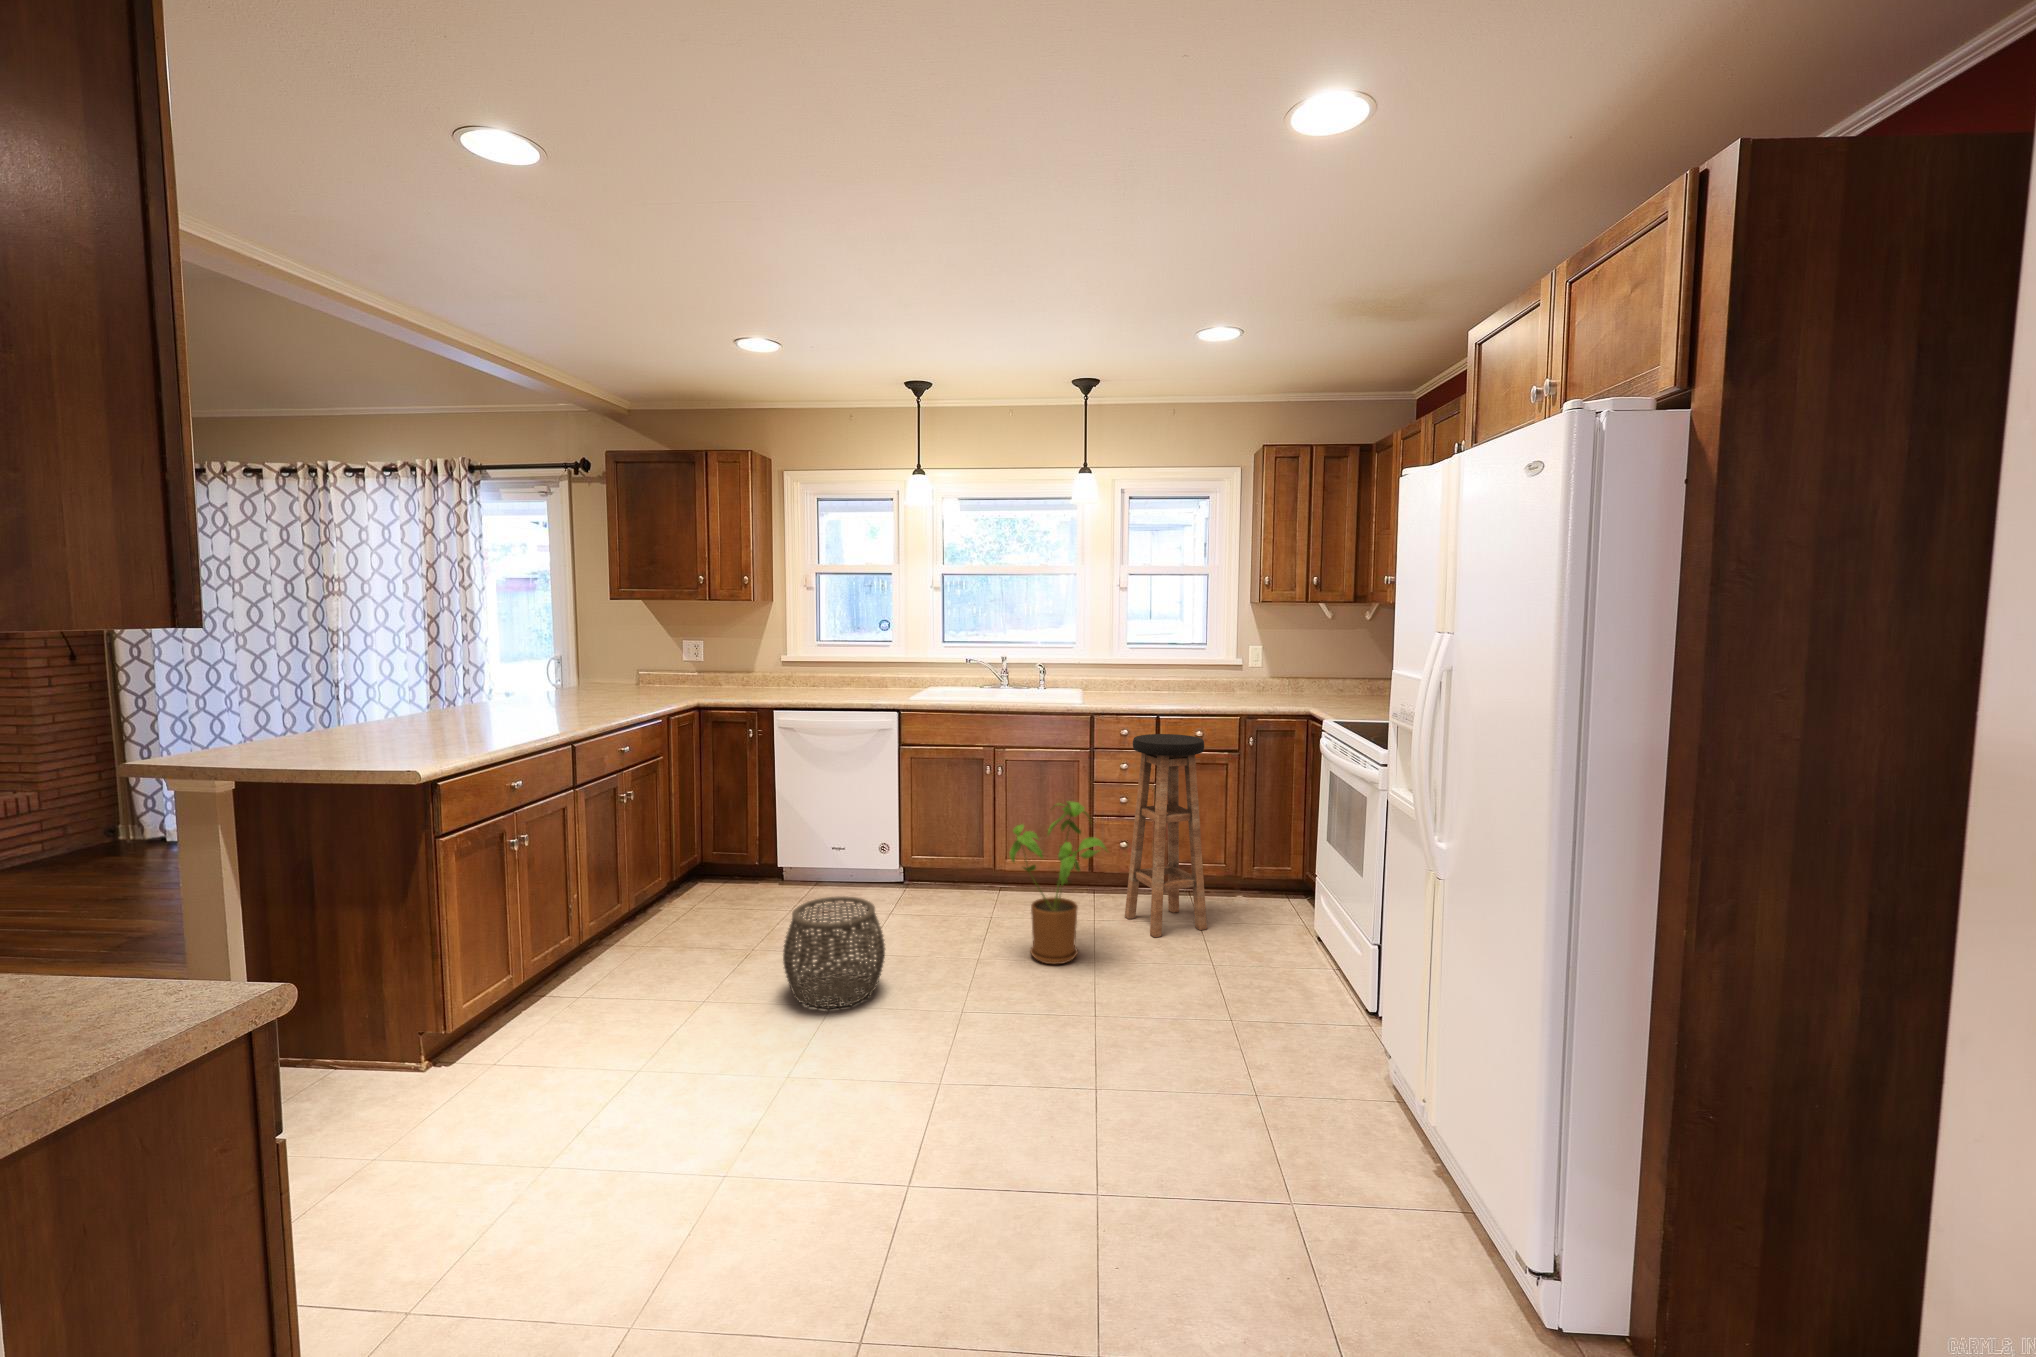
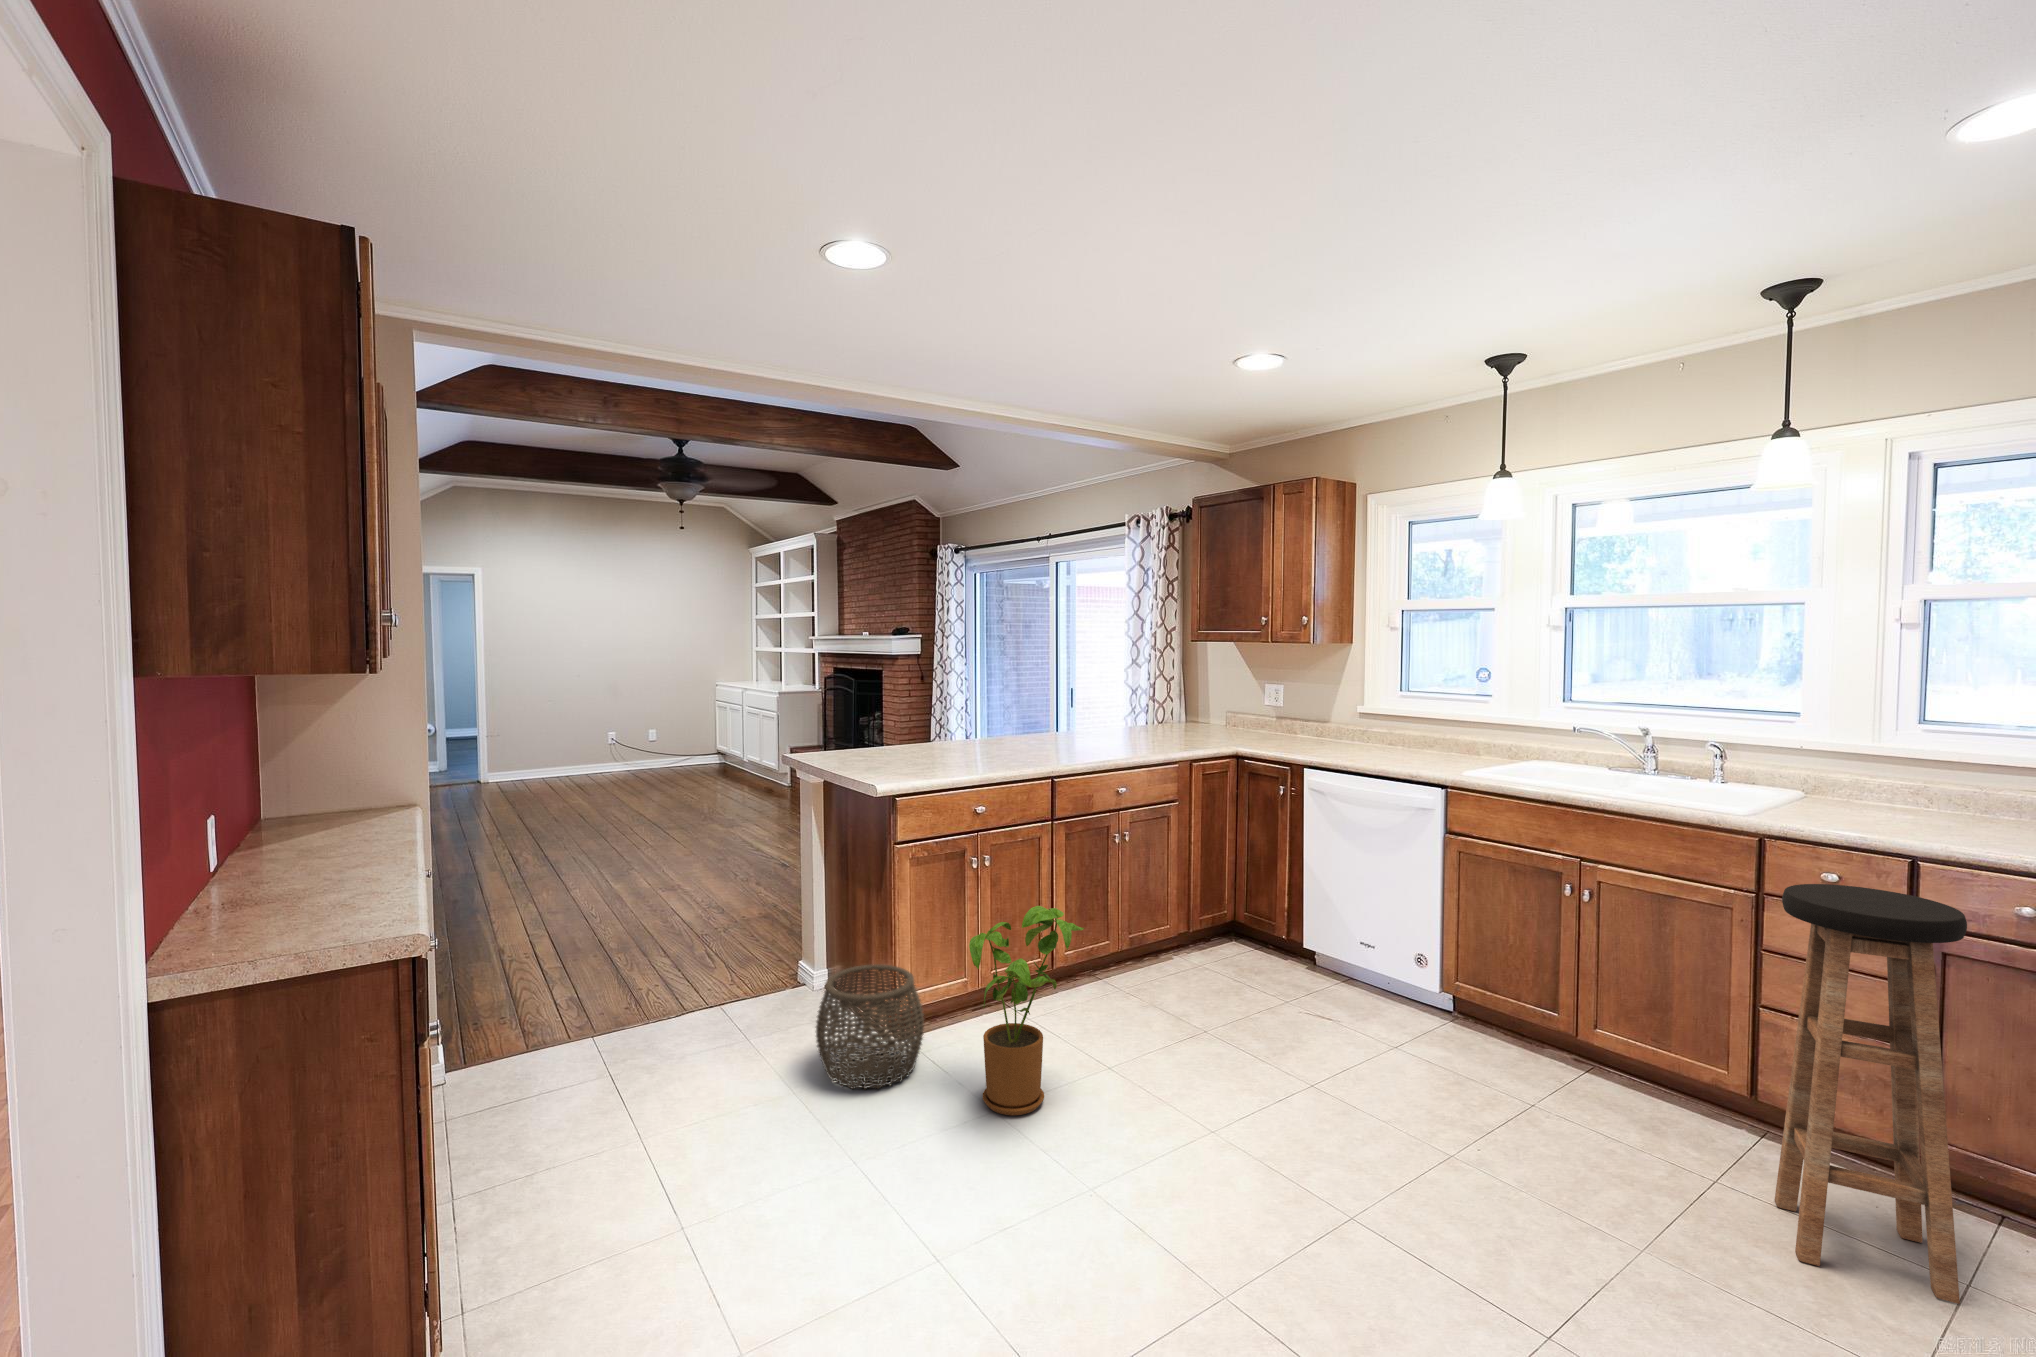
house plant: present [1009,801,1107,964] -> present [969,906,1084,1115]
woven basket: present [783,896,885,1009] -> present [816,965,924,1089]

